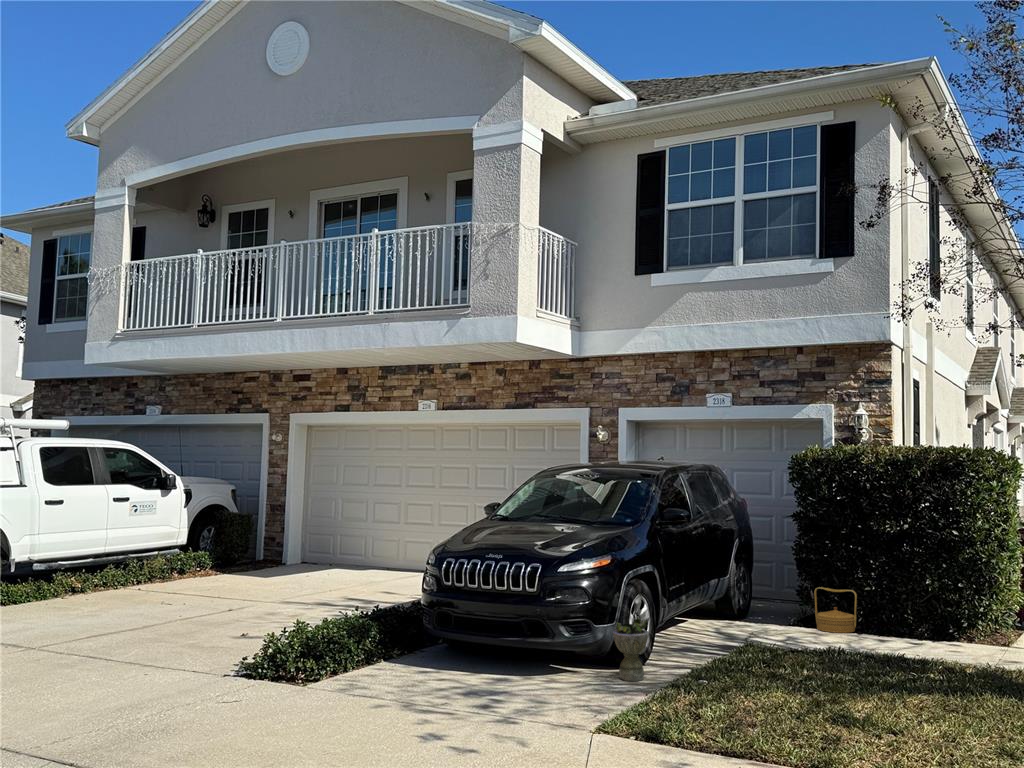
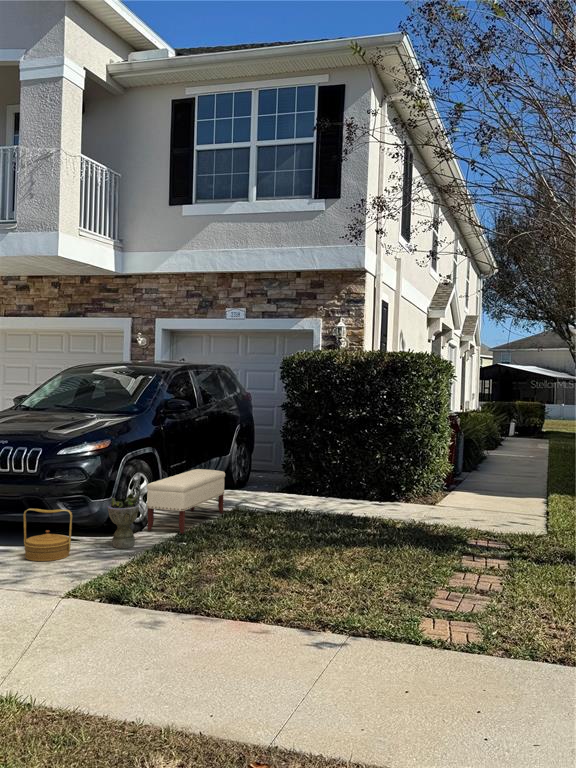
woven basket: present [815,587,857,633] -> present [24,509,72,561]
bench: none [650,592,734,668] -> present [147,469,225,534]

